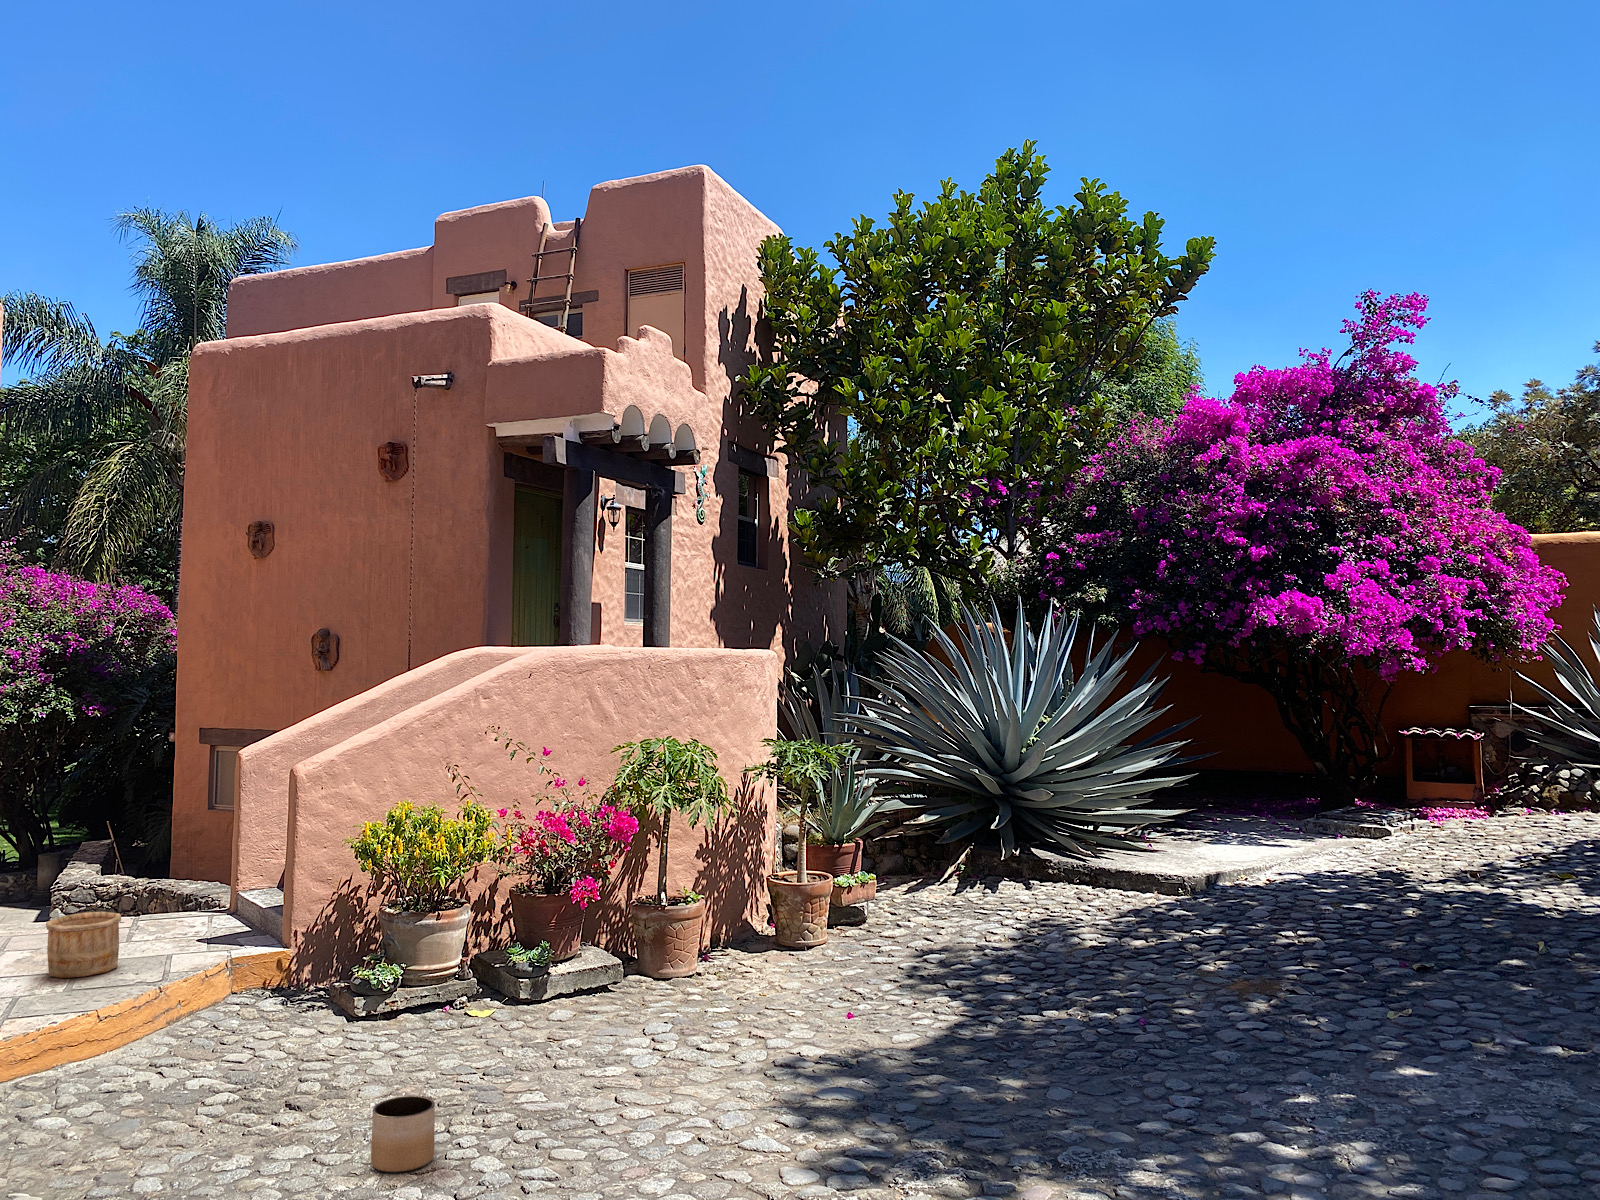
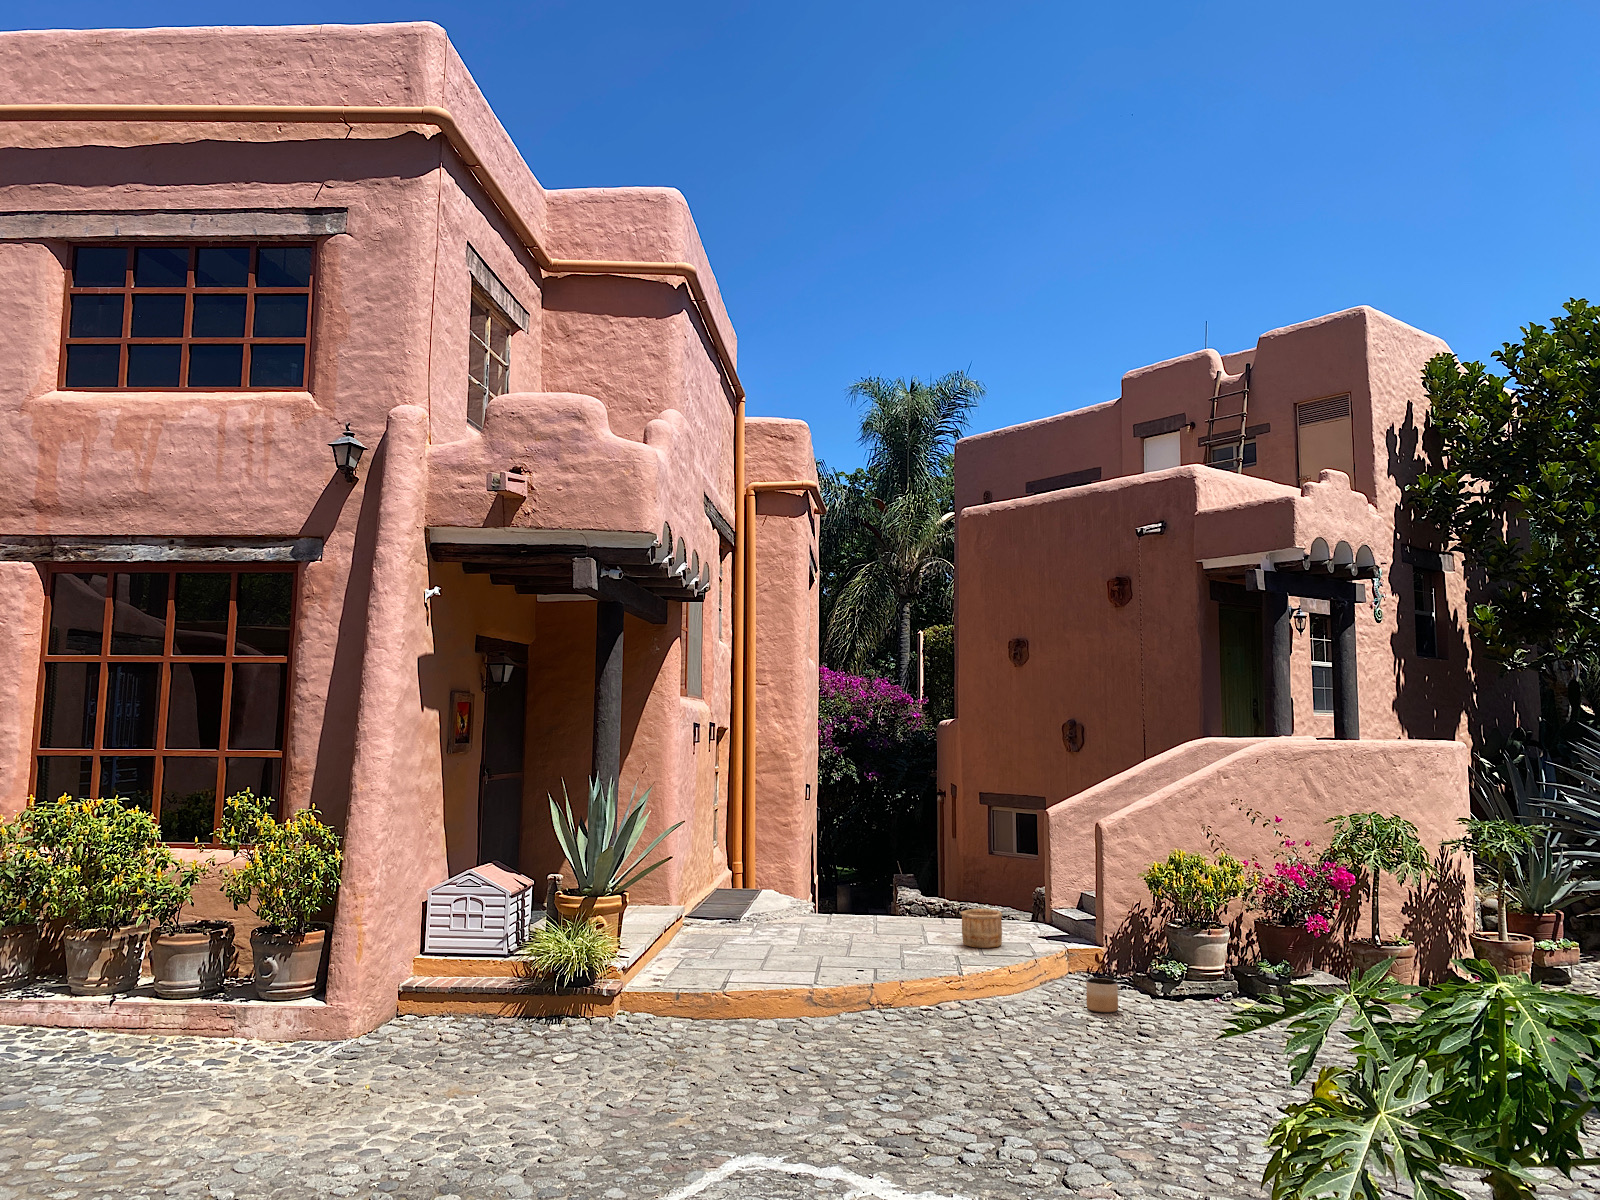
planter: present [371,1096,435,1173] -> present [1086,978,1118,1013]

